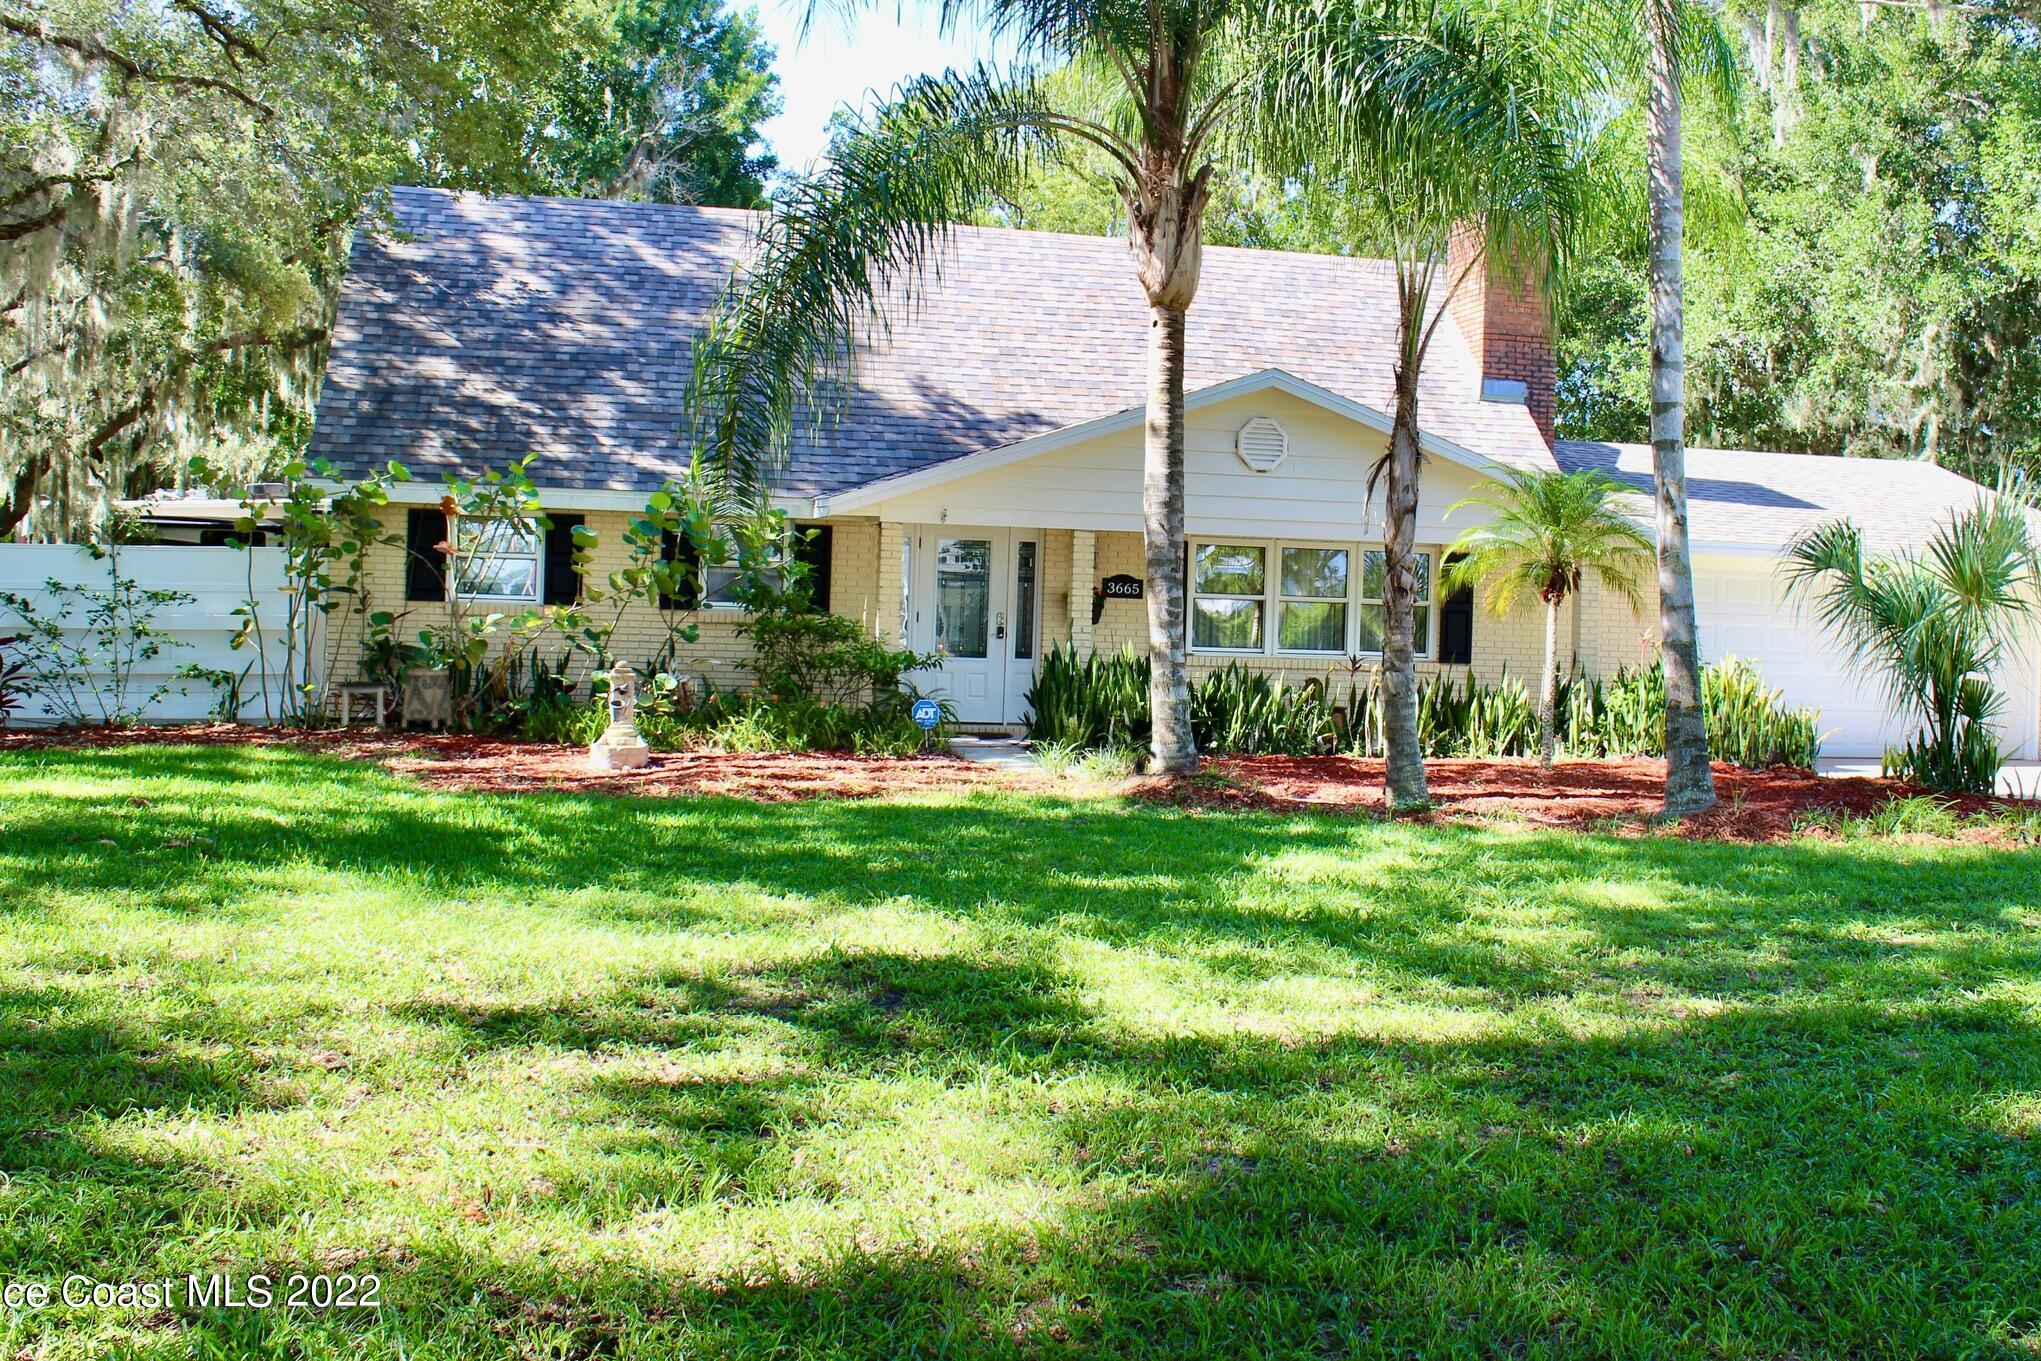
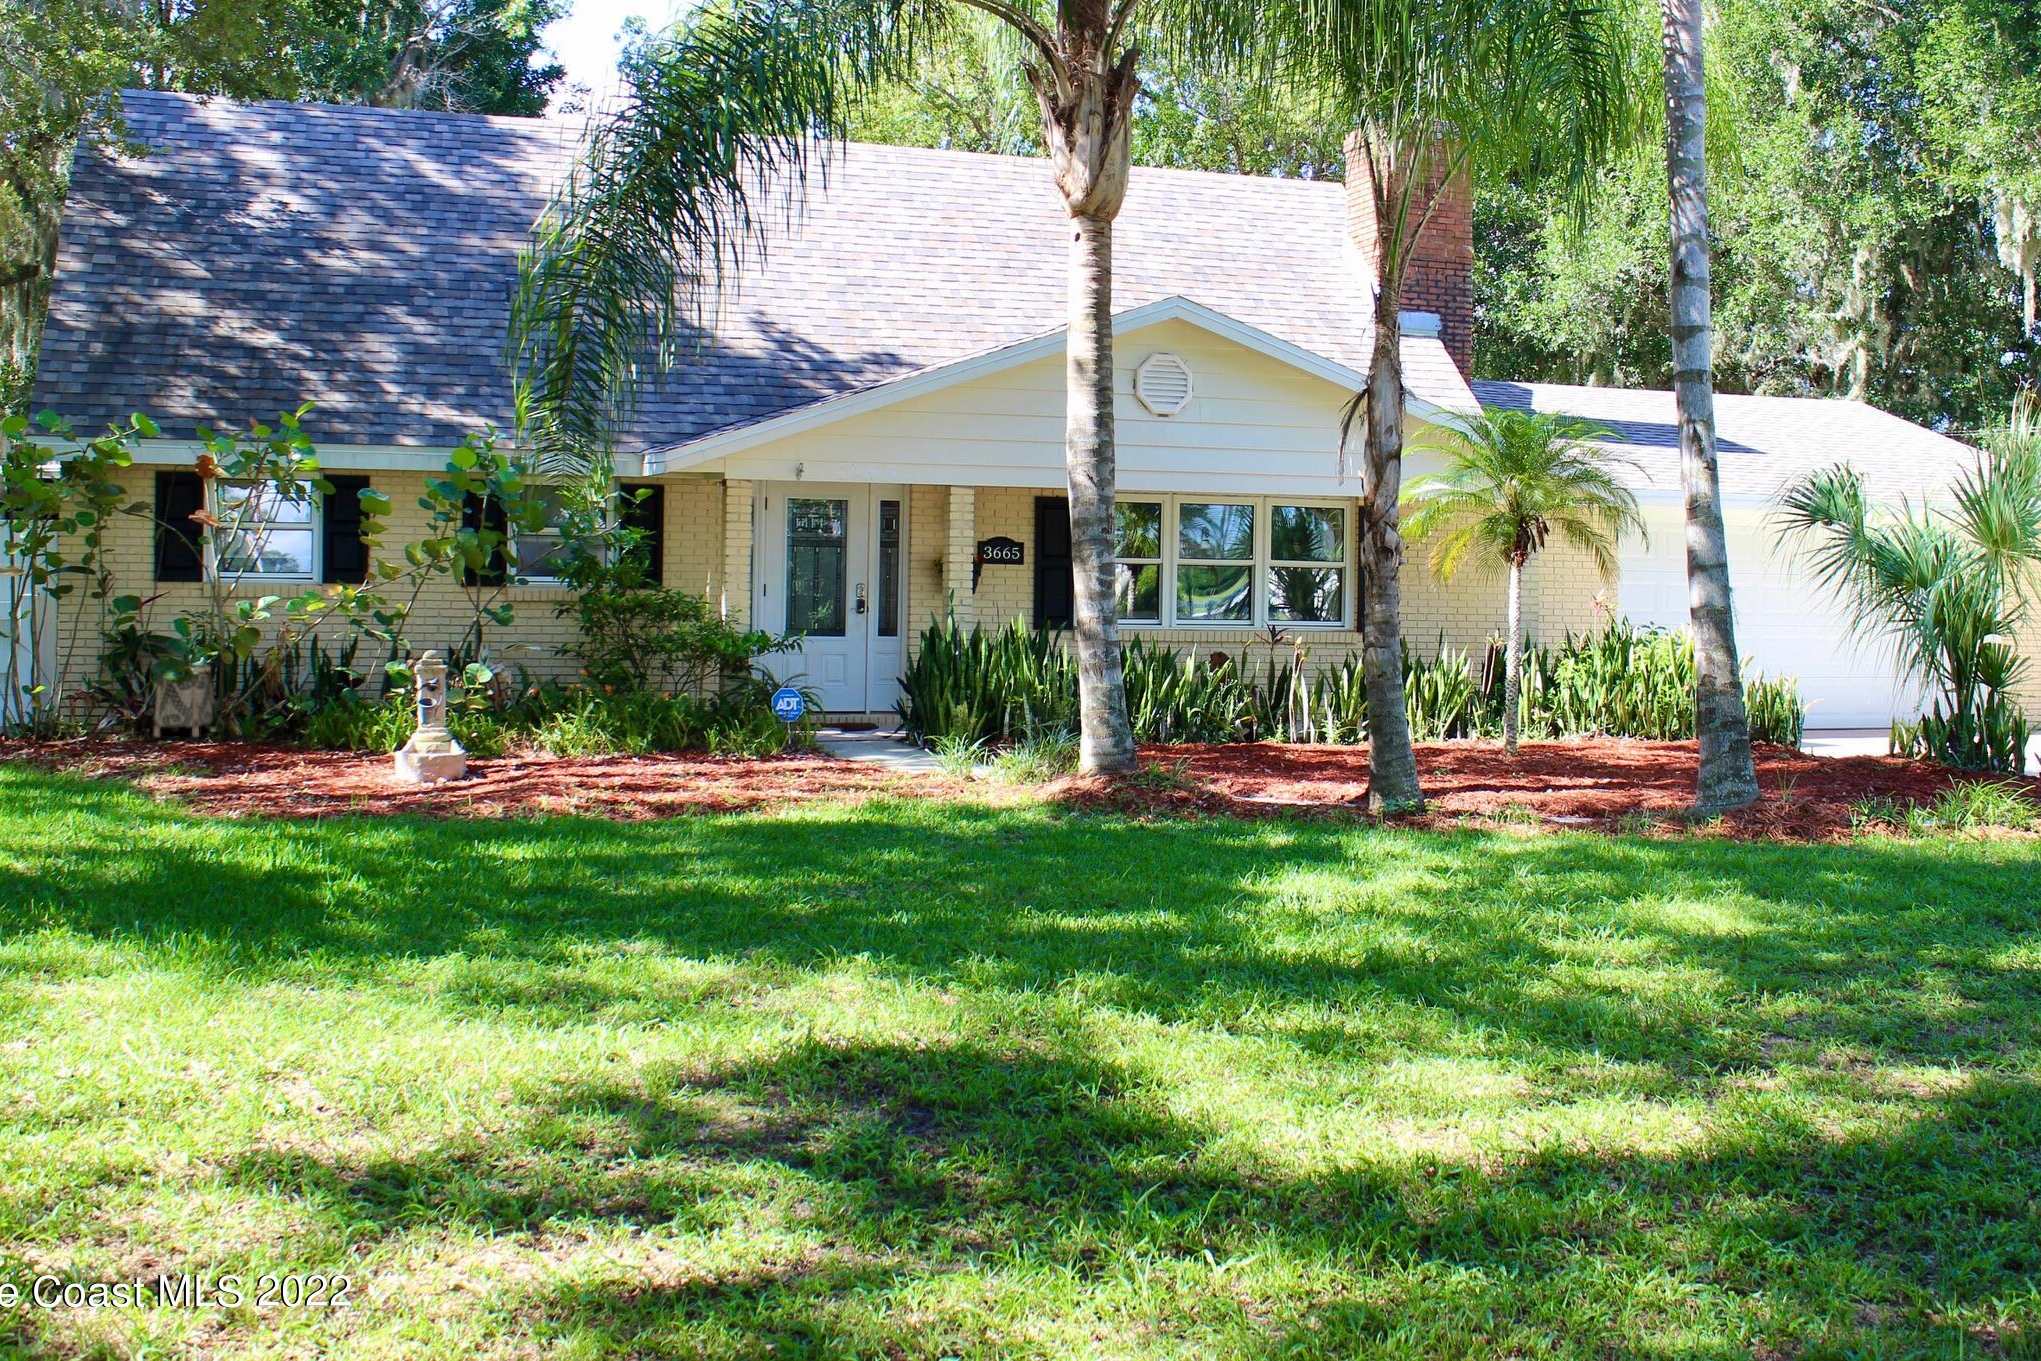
round table: present [336,682,390,724] -> none [68,682,138,735]
potted plant: present [1119,717,1157,775] -> none [1033,702,1082,773]

